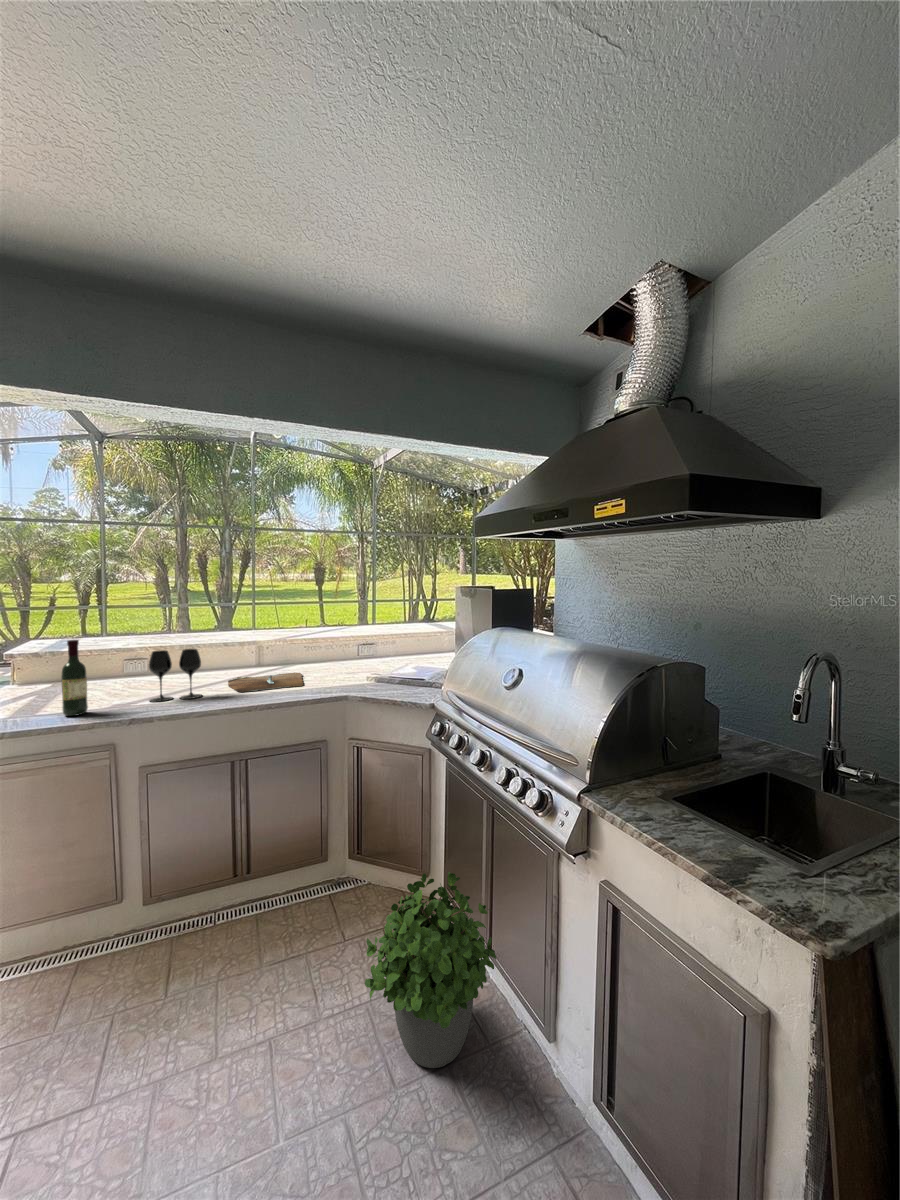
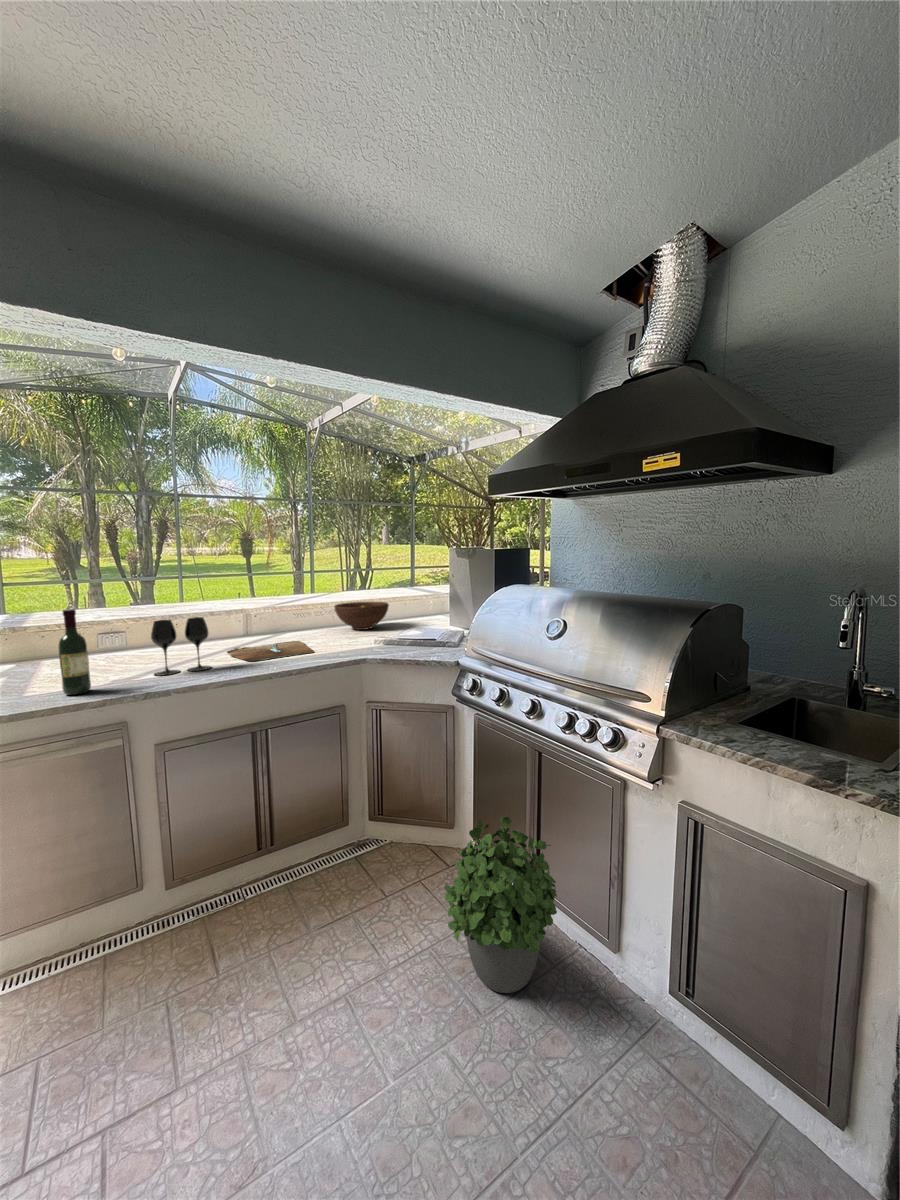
fruit bowl: none [343,635,396,664] -> present [334,602,389,630]

